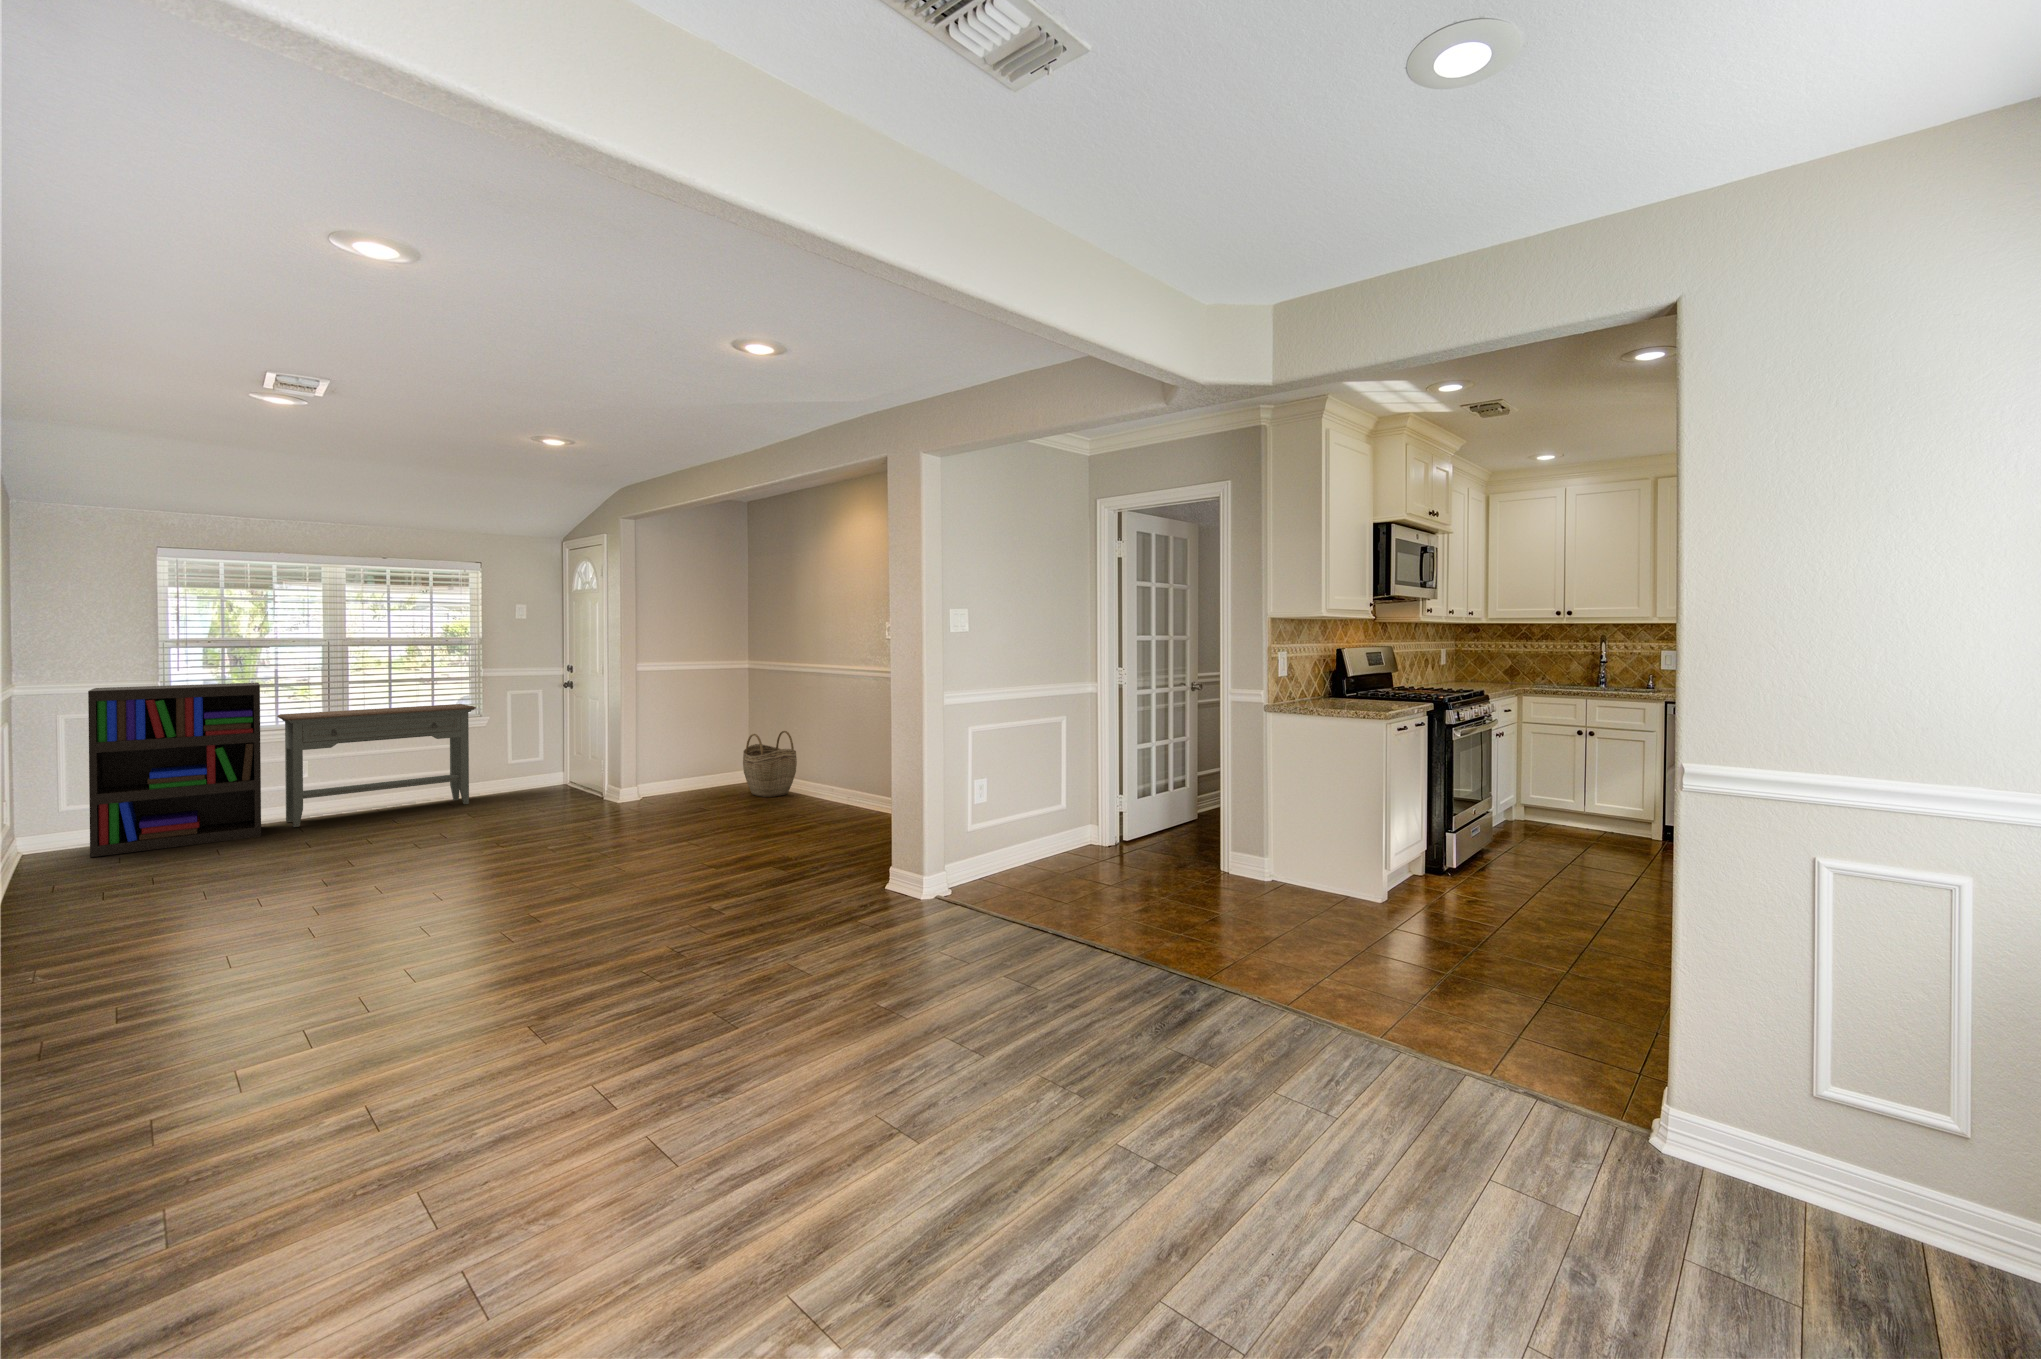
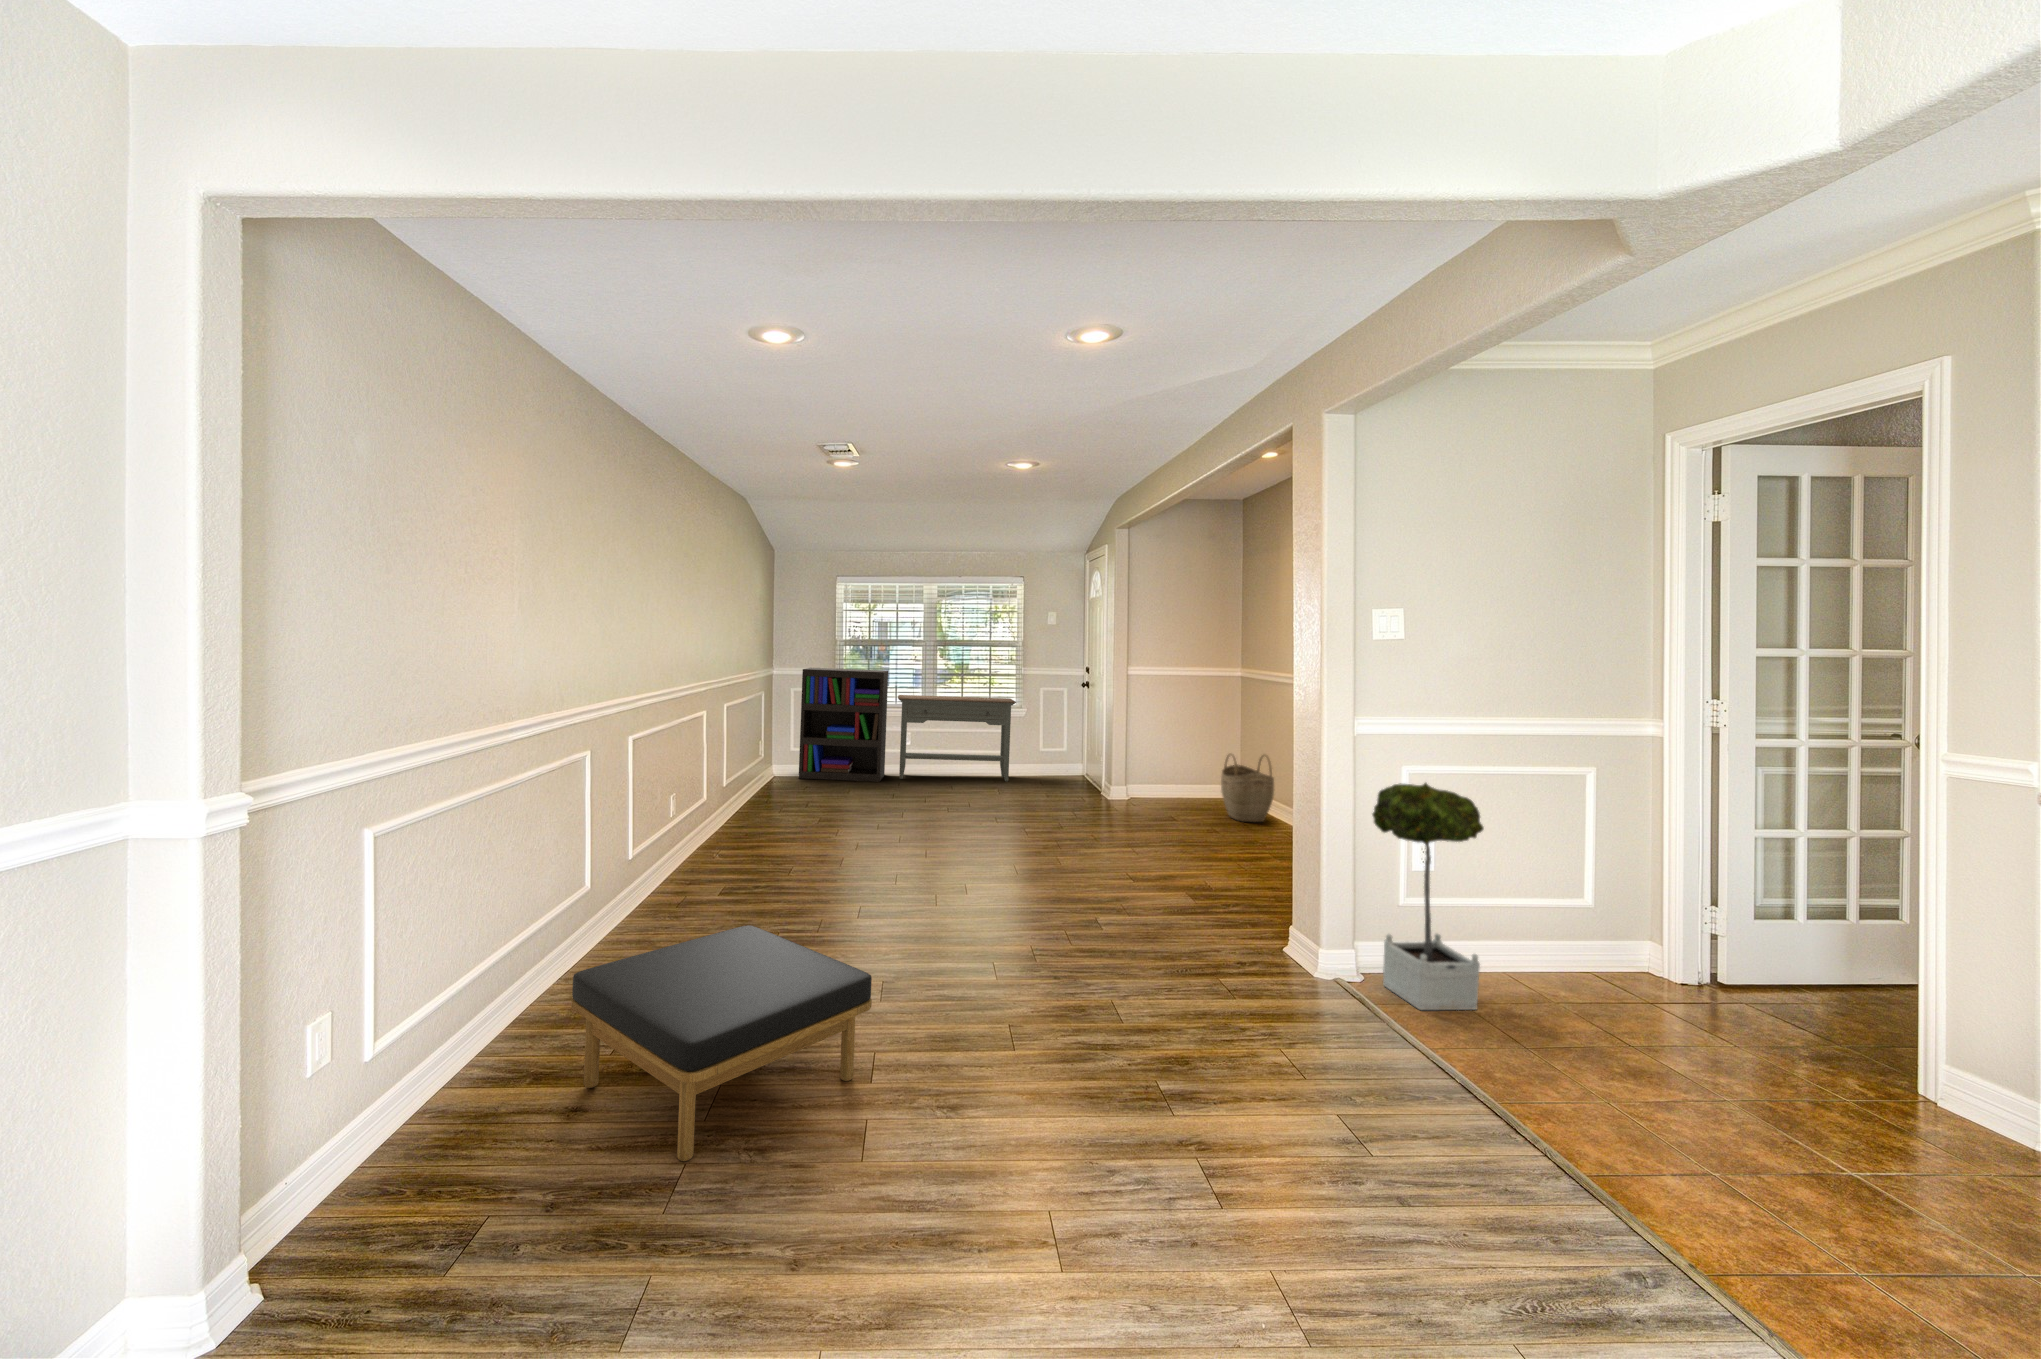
potted tree: none [959,728,1034,899] -> present [1372,783,1484,1010]
ottoman: none [168,1000,617,1286] -> present [571,925,872,1161]

